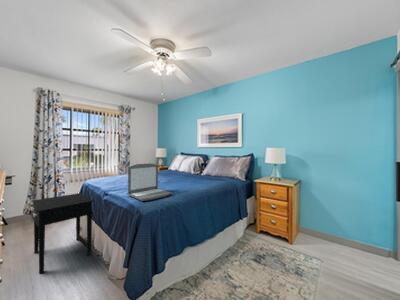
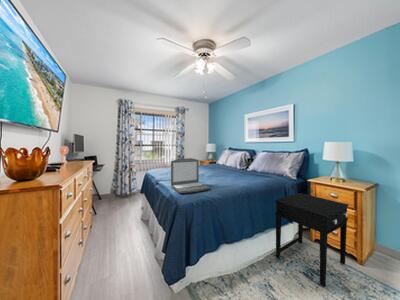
side table: present [31,193,93,274] -> present [275,193,348,287]

